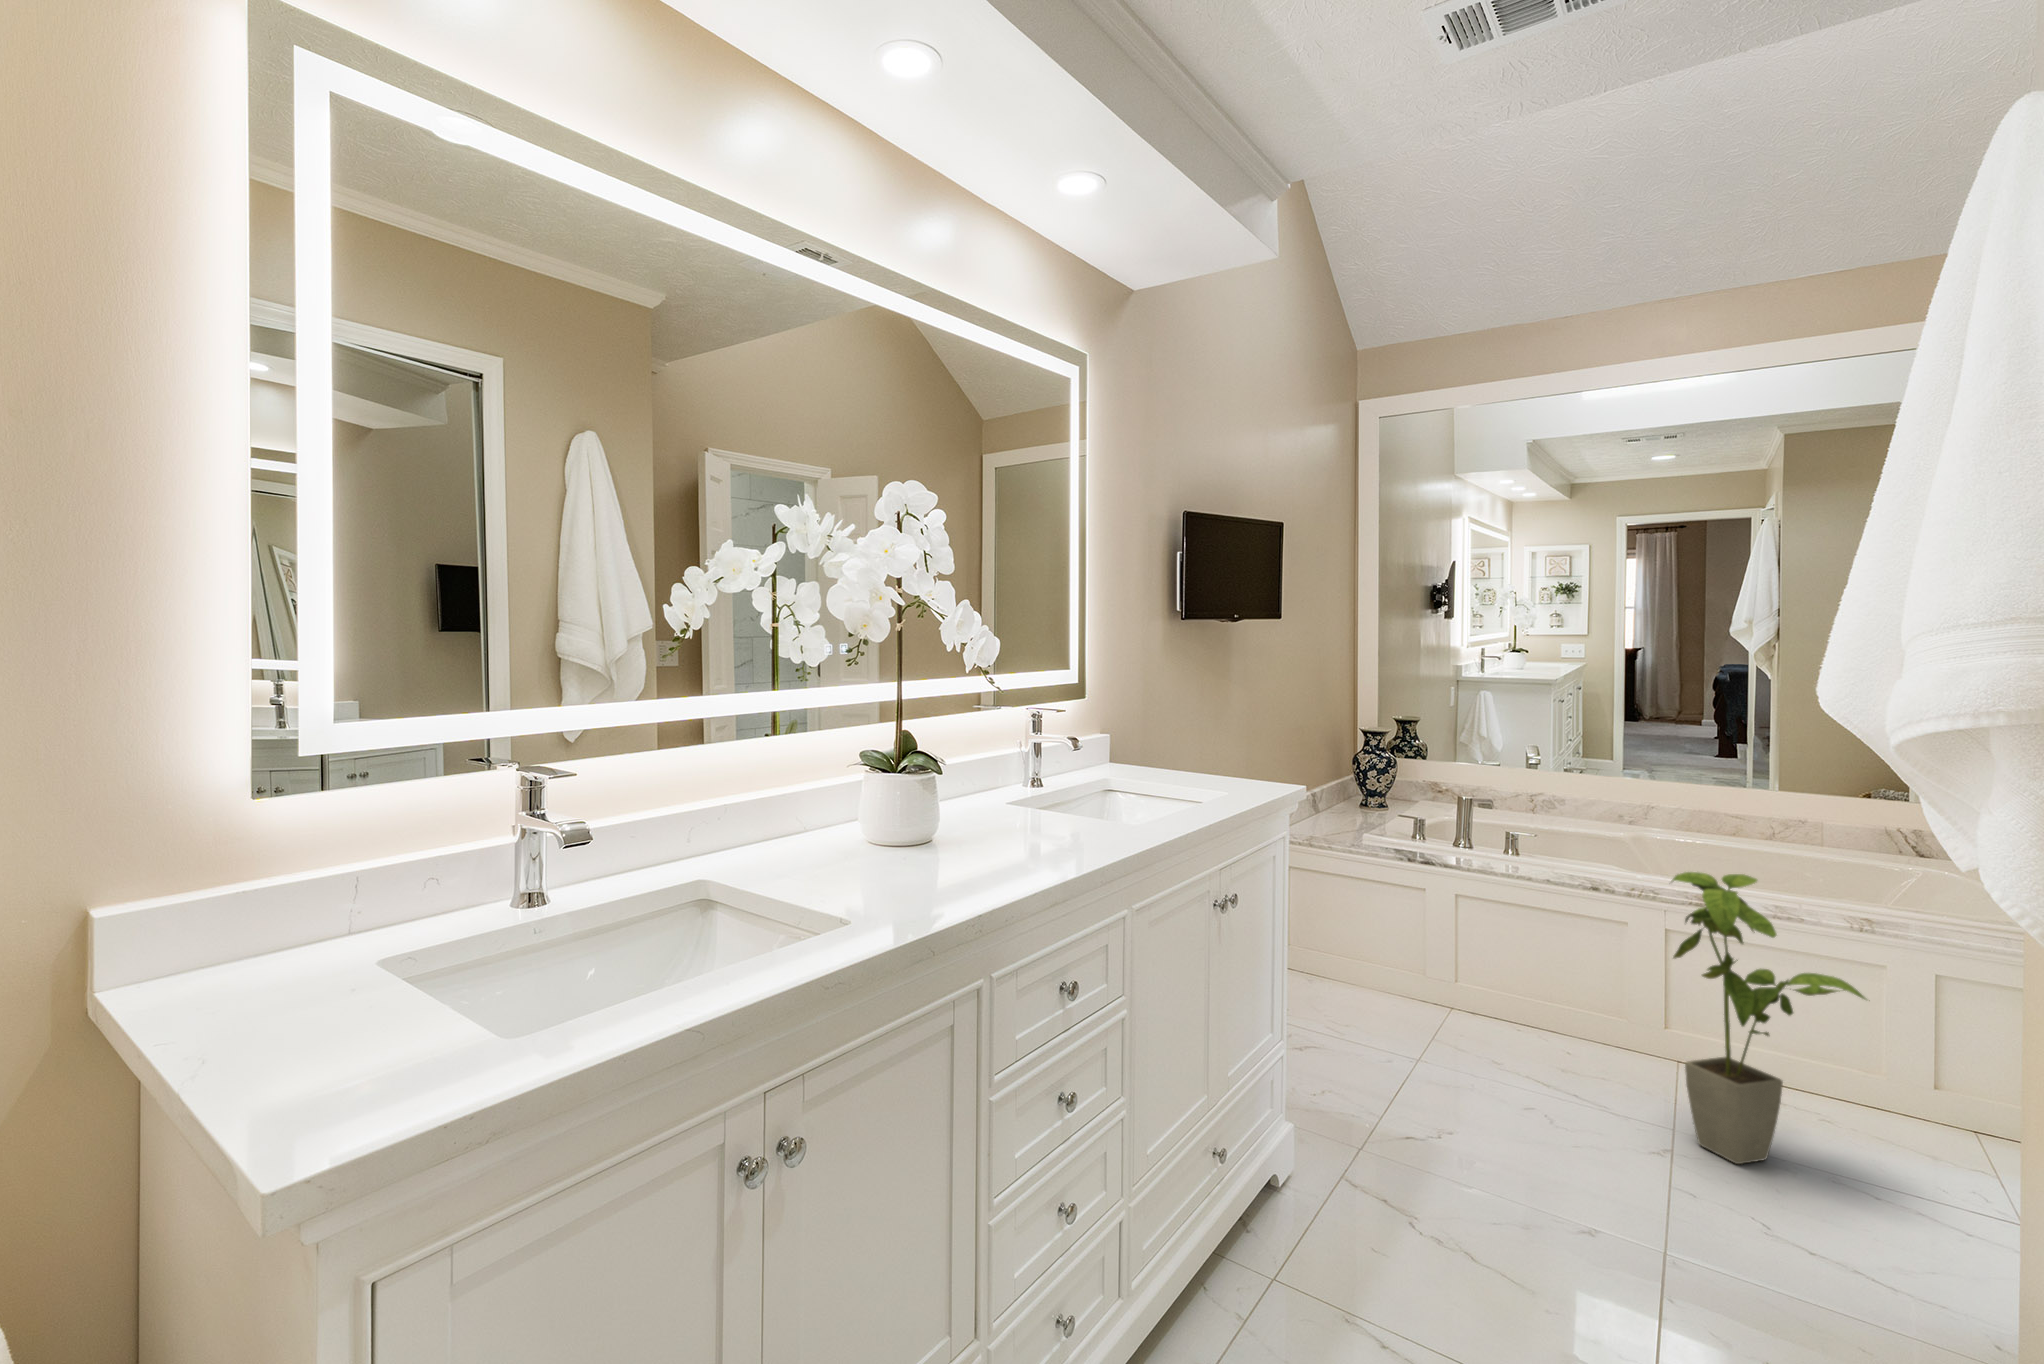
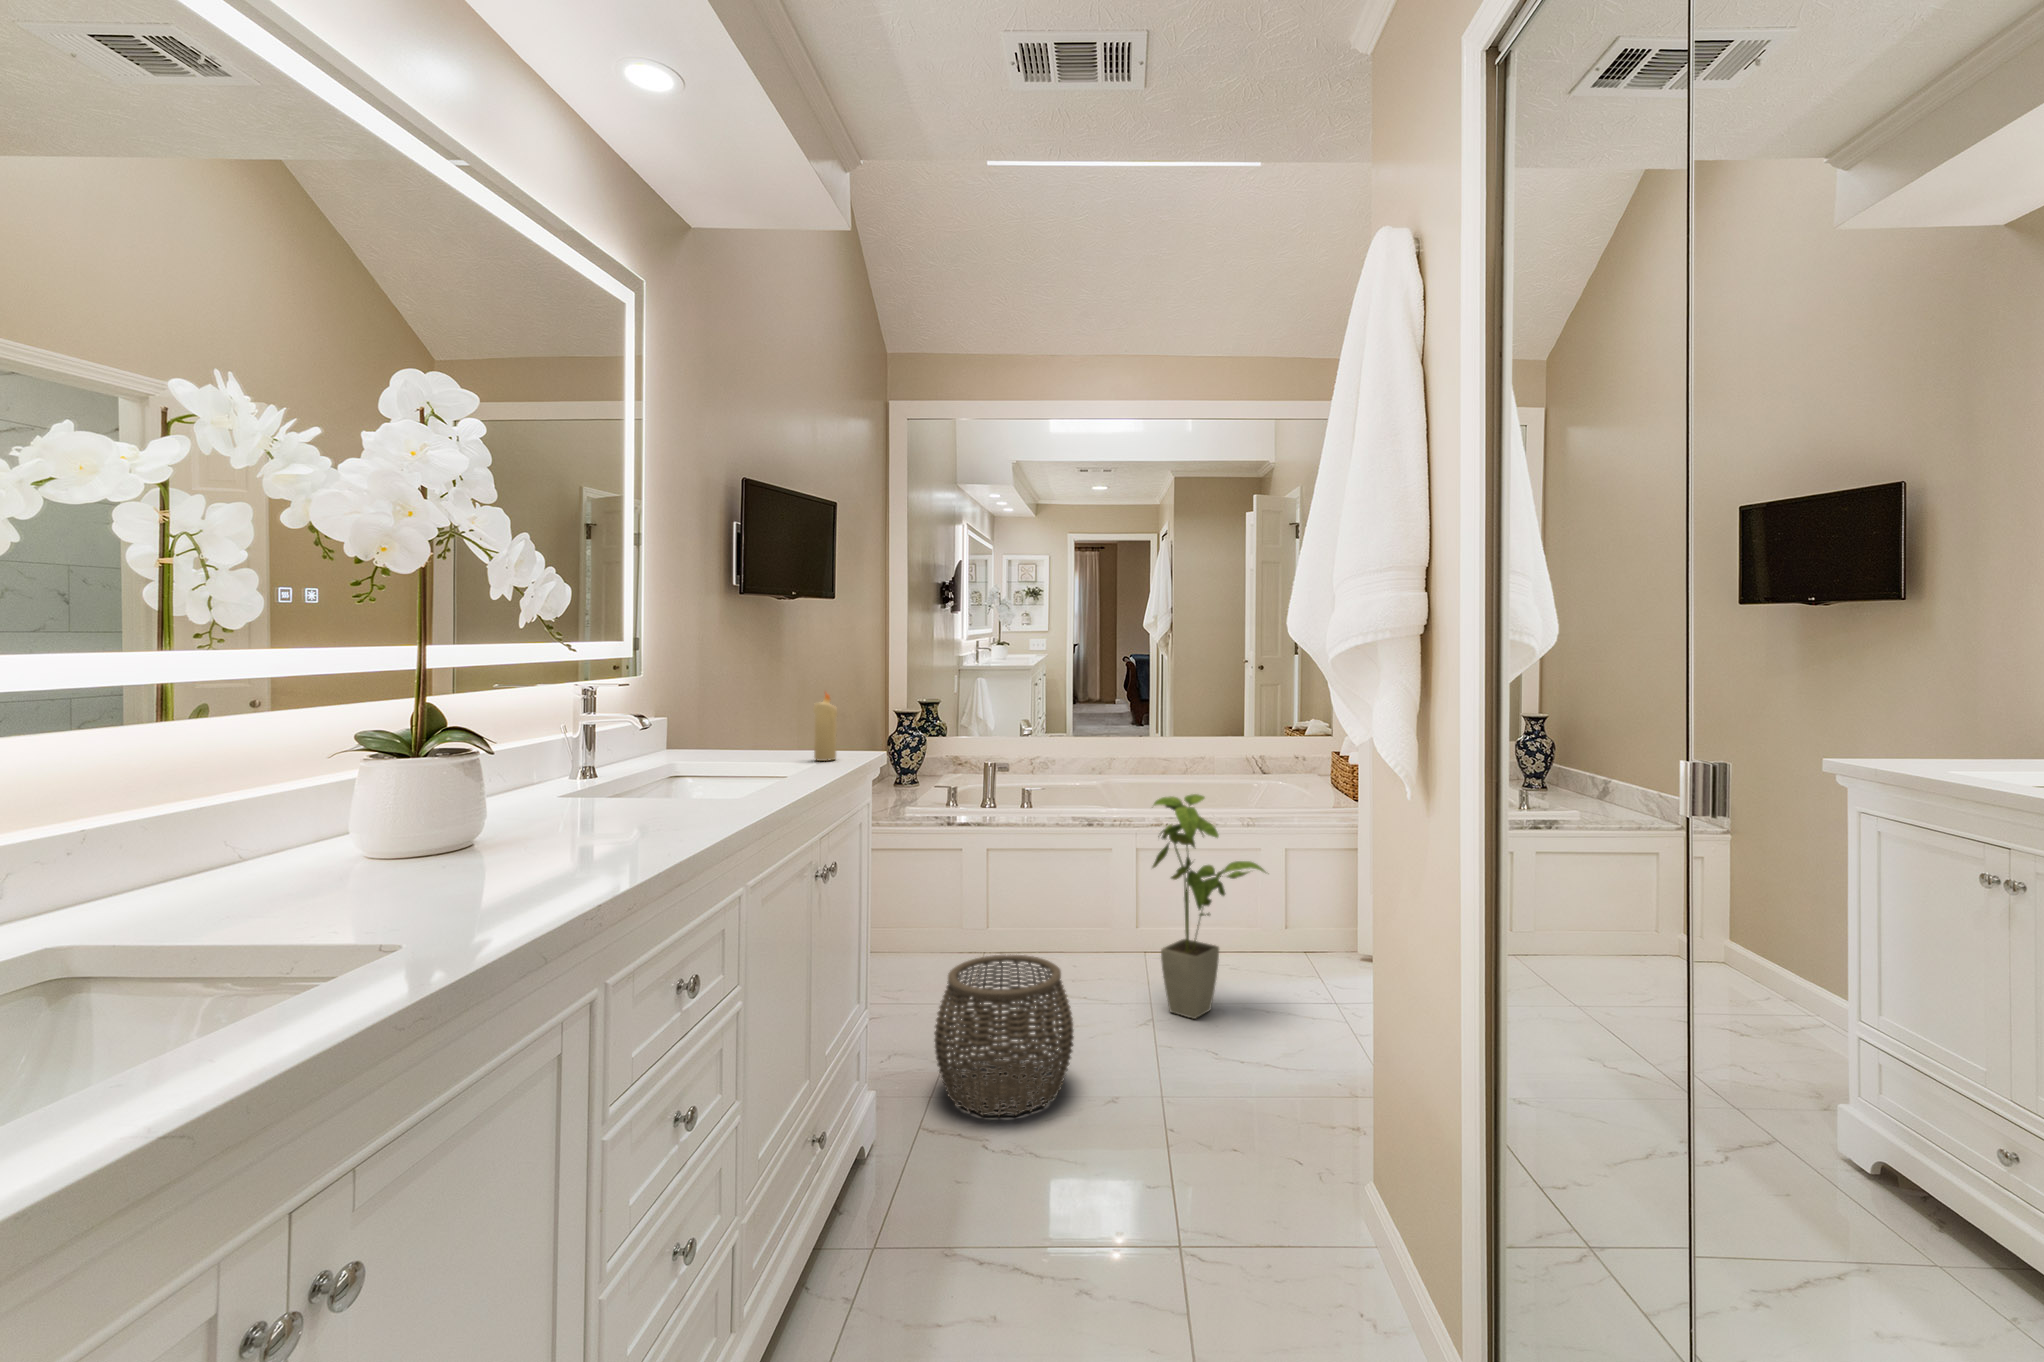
candle: none [1228,723,1252,792] -> present [813,693,837,761]
woven basket: none [1362,1018,1536,1206] -> present [934,955,1074,1116]

